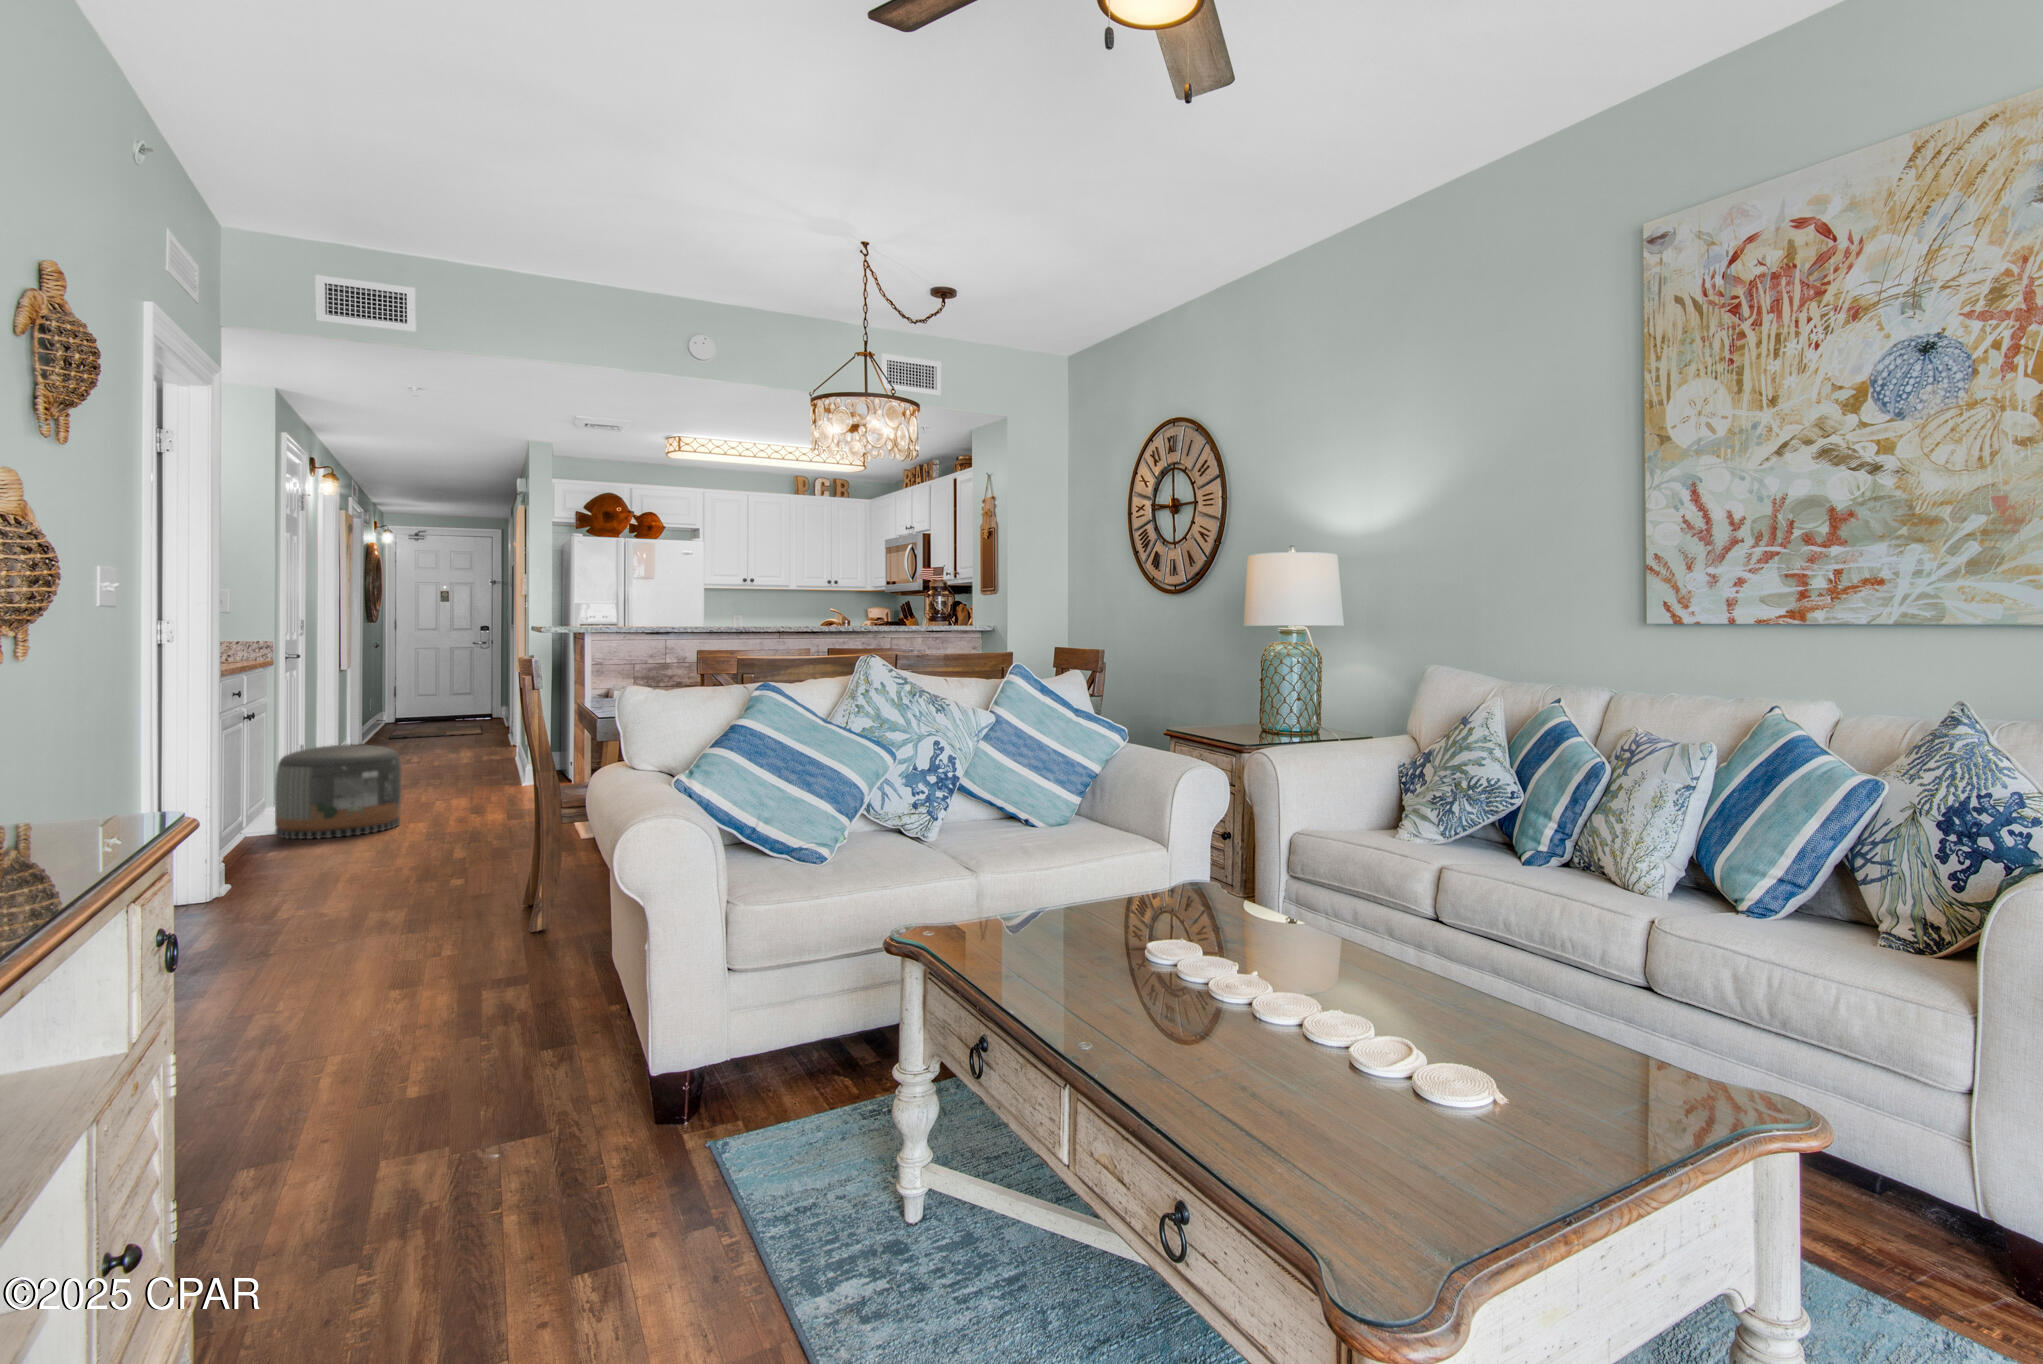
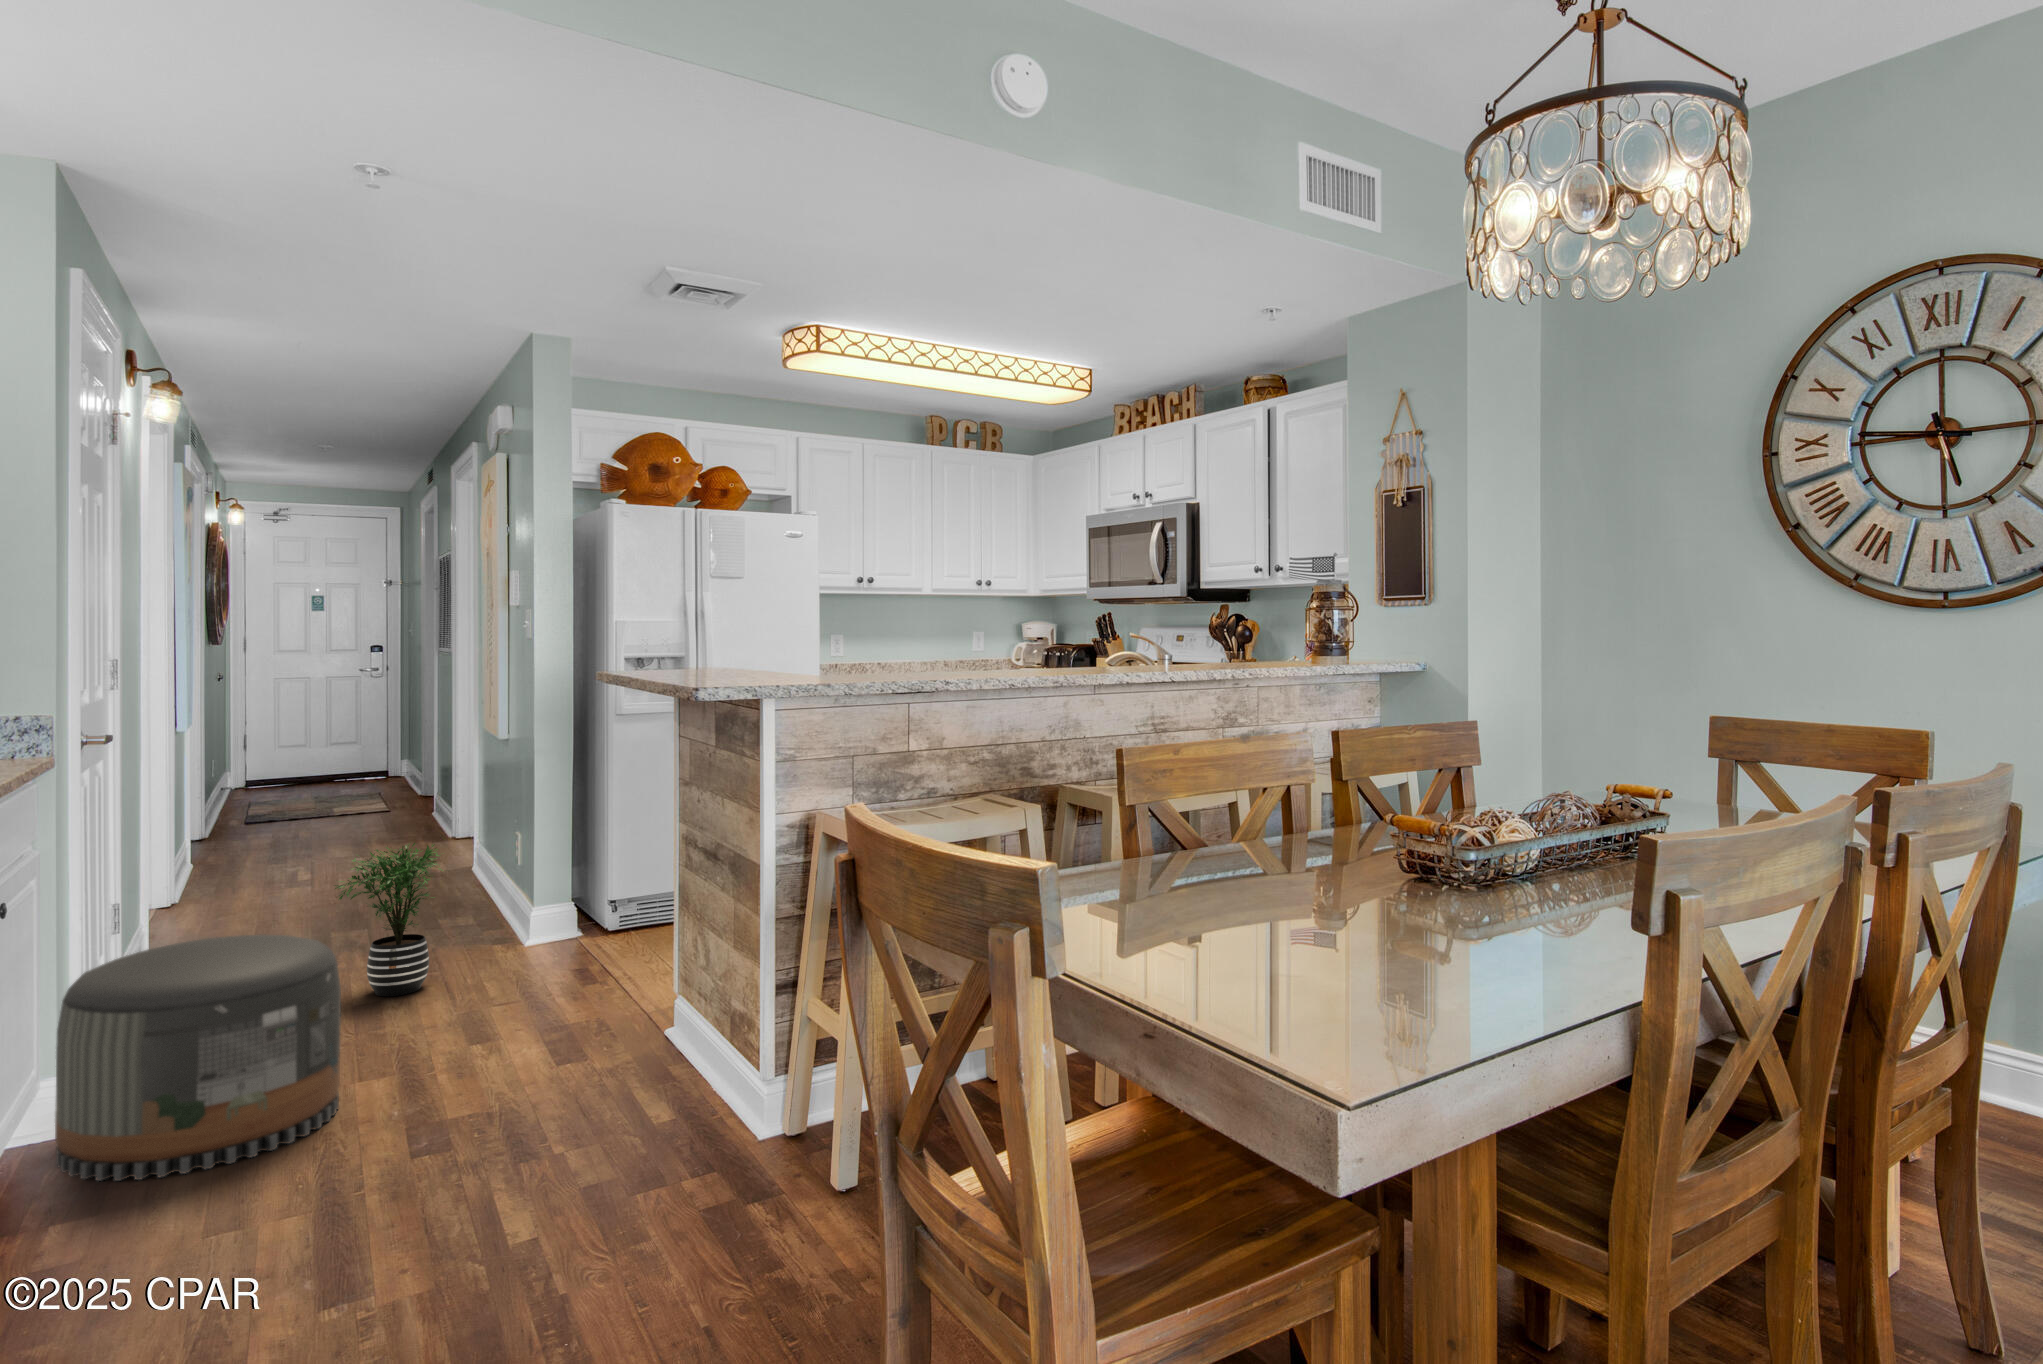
potted plant: none [410,718,475,797] -> present [335,843,443,996]

